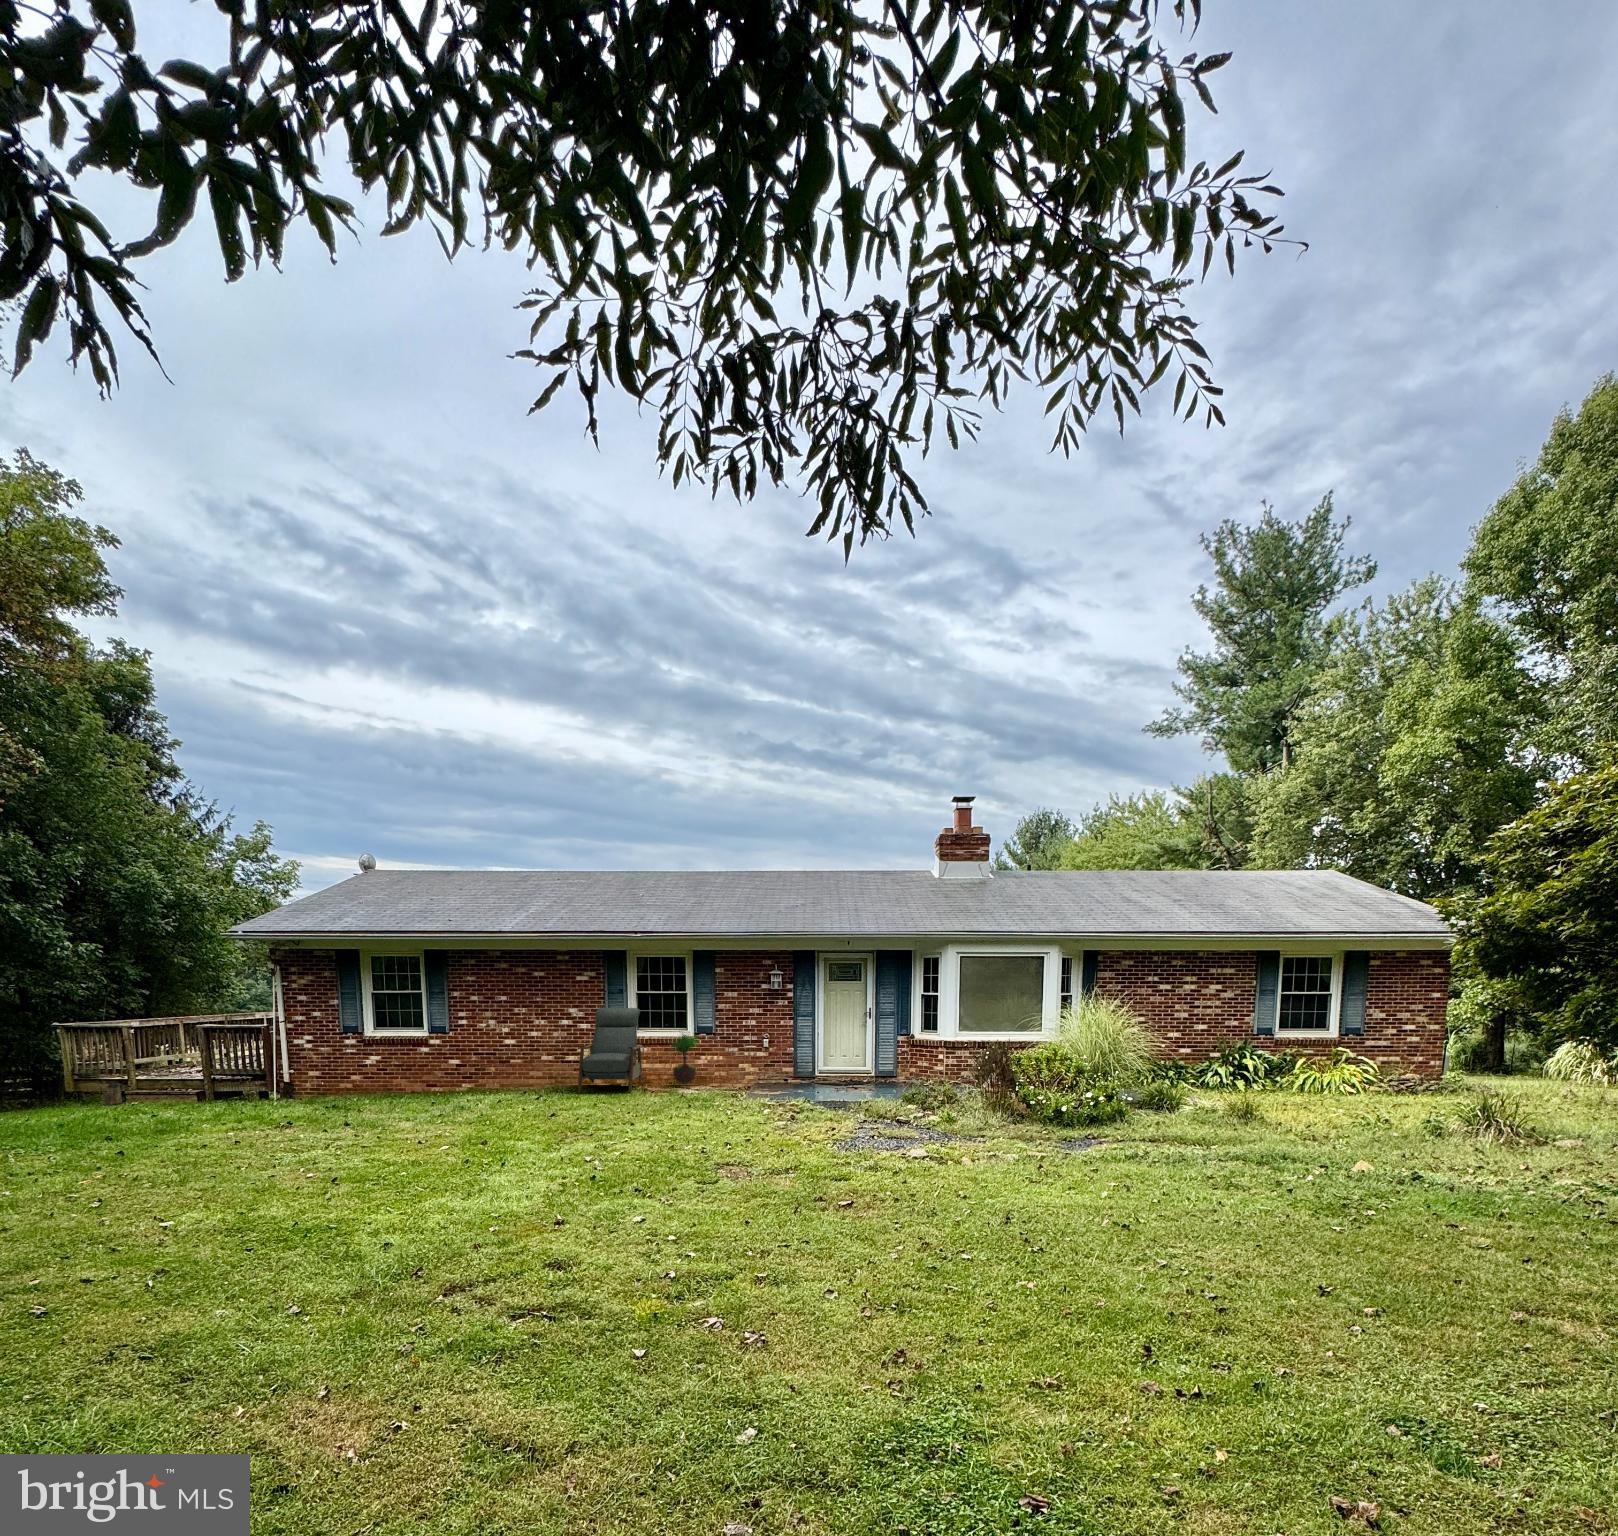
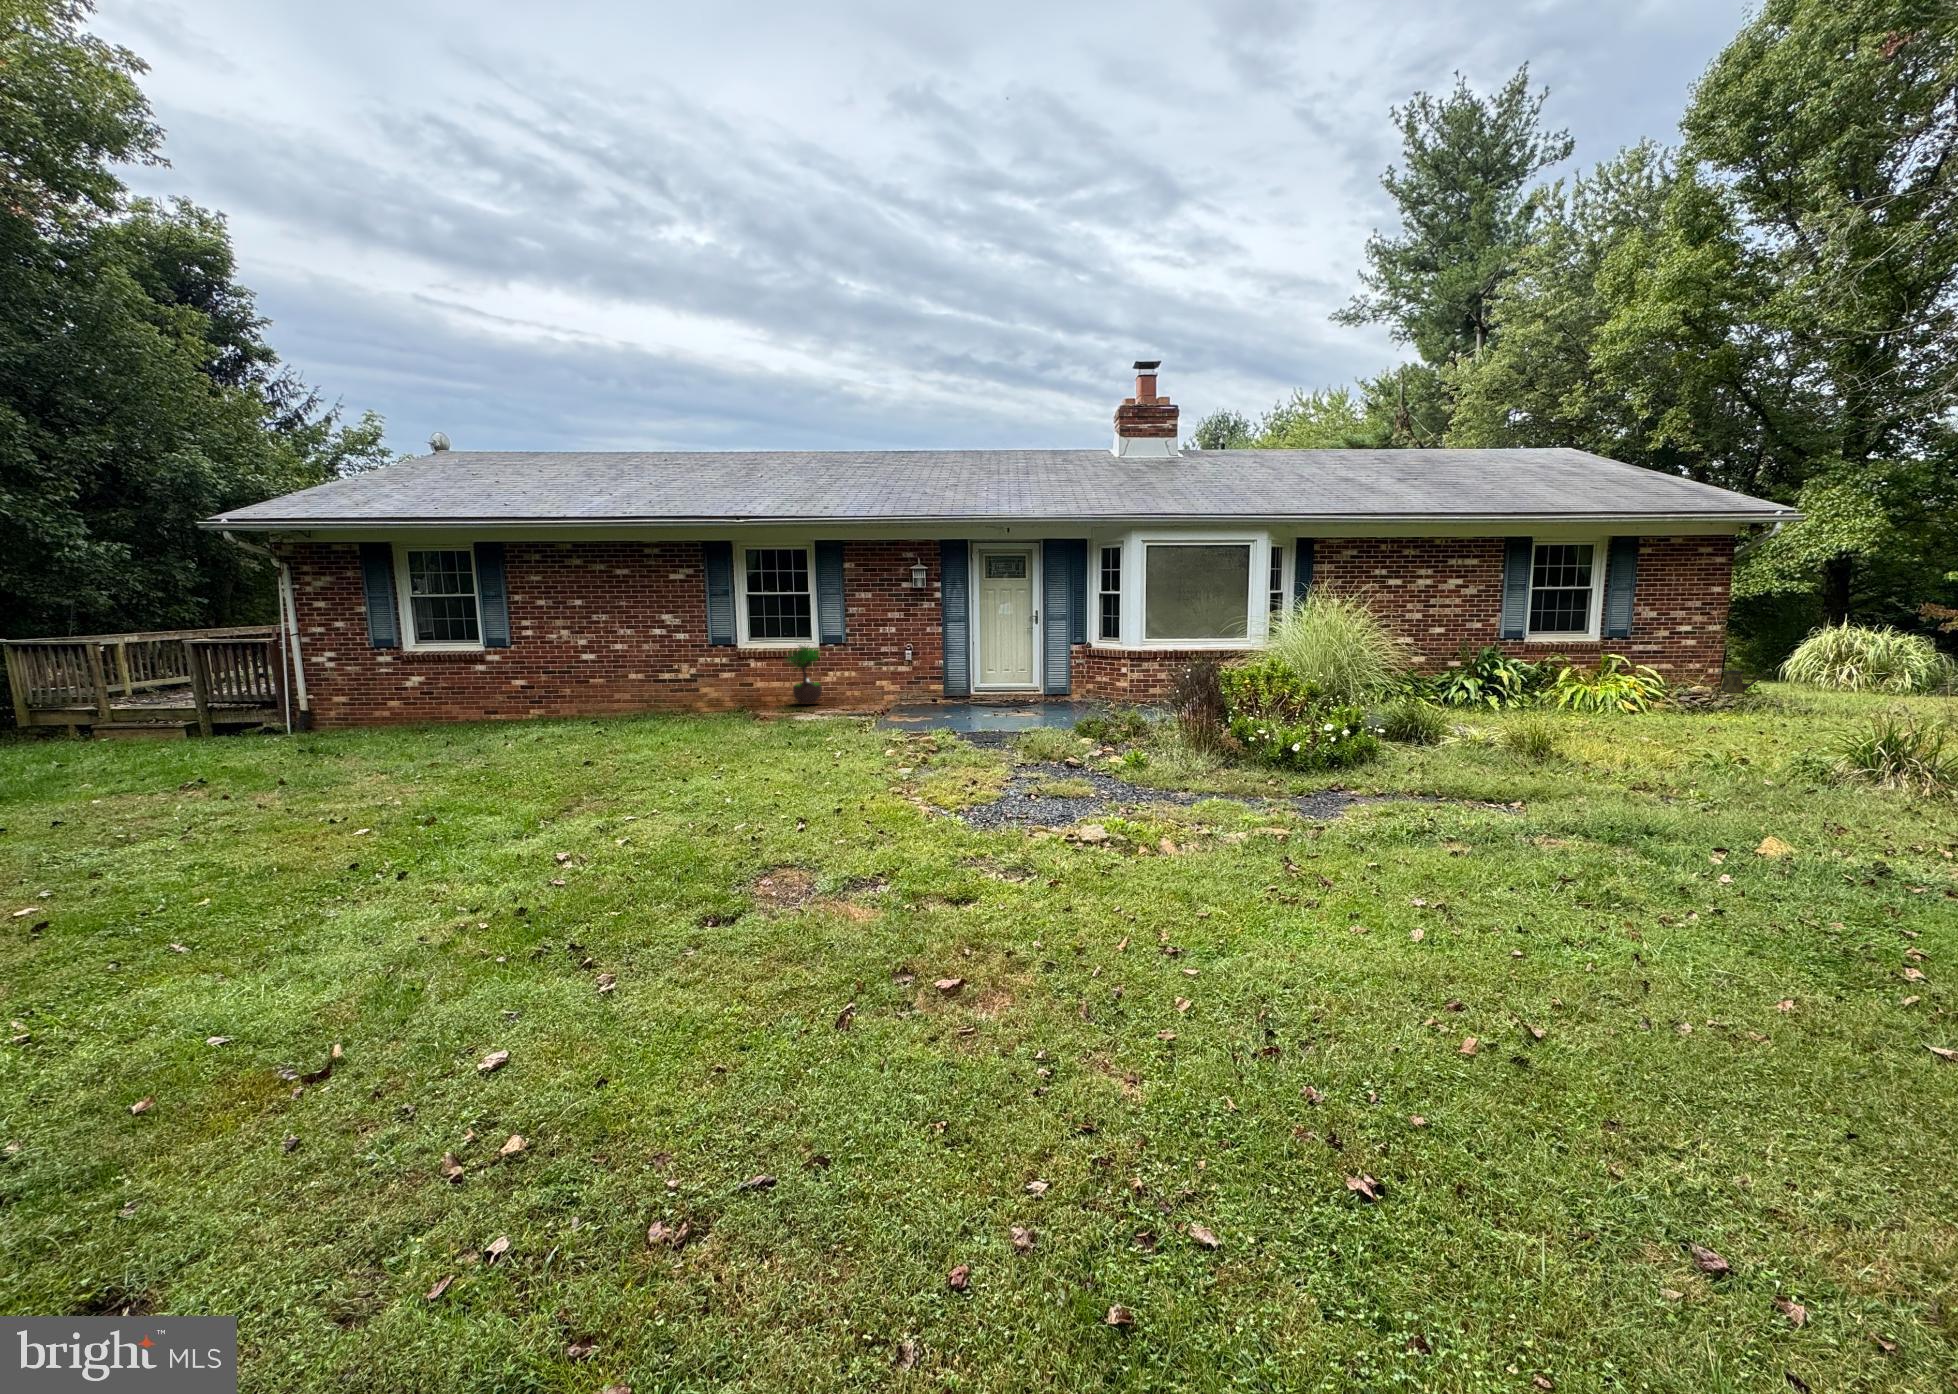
chair: present [578,1008,642,1093] -> none [656,614,756,720]
watering can: present [98,1084,123,1105] -> present [1715,670,1771,693]

